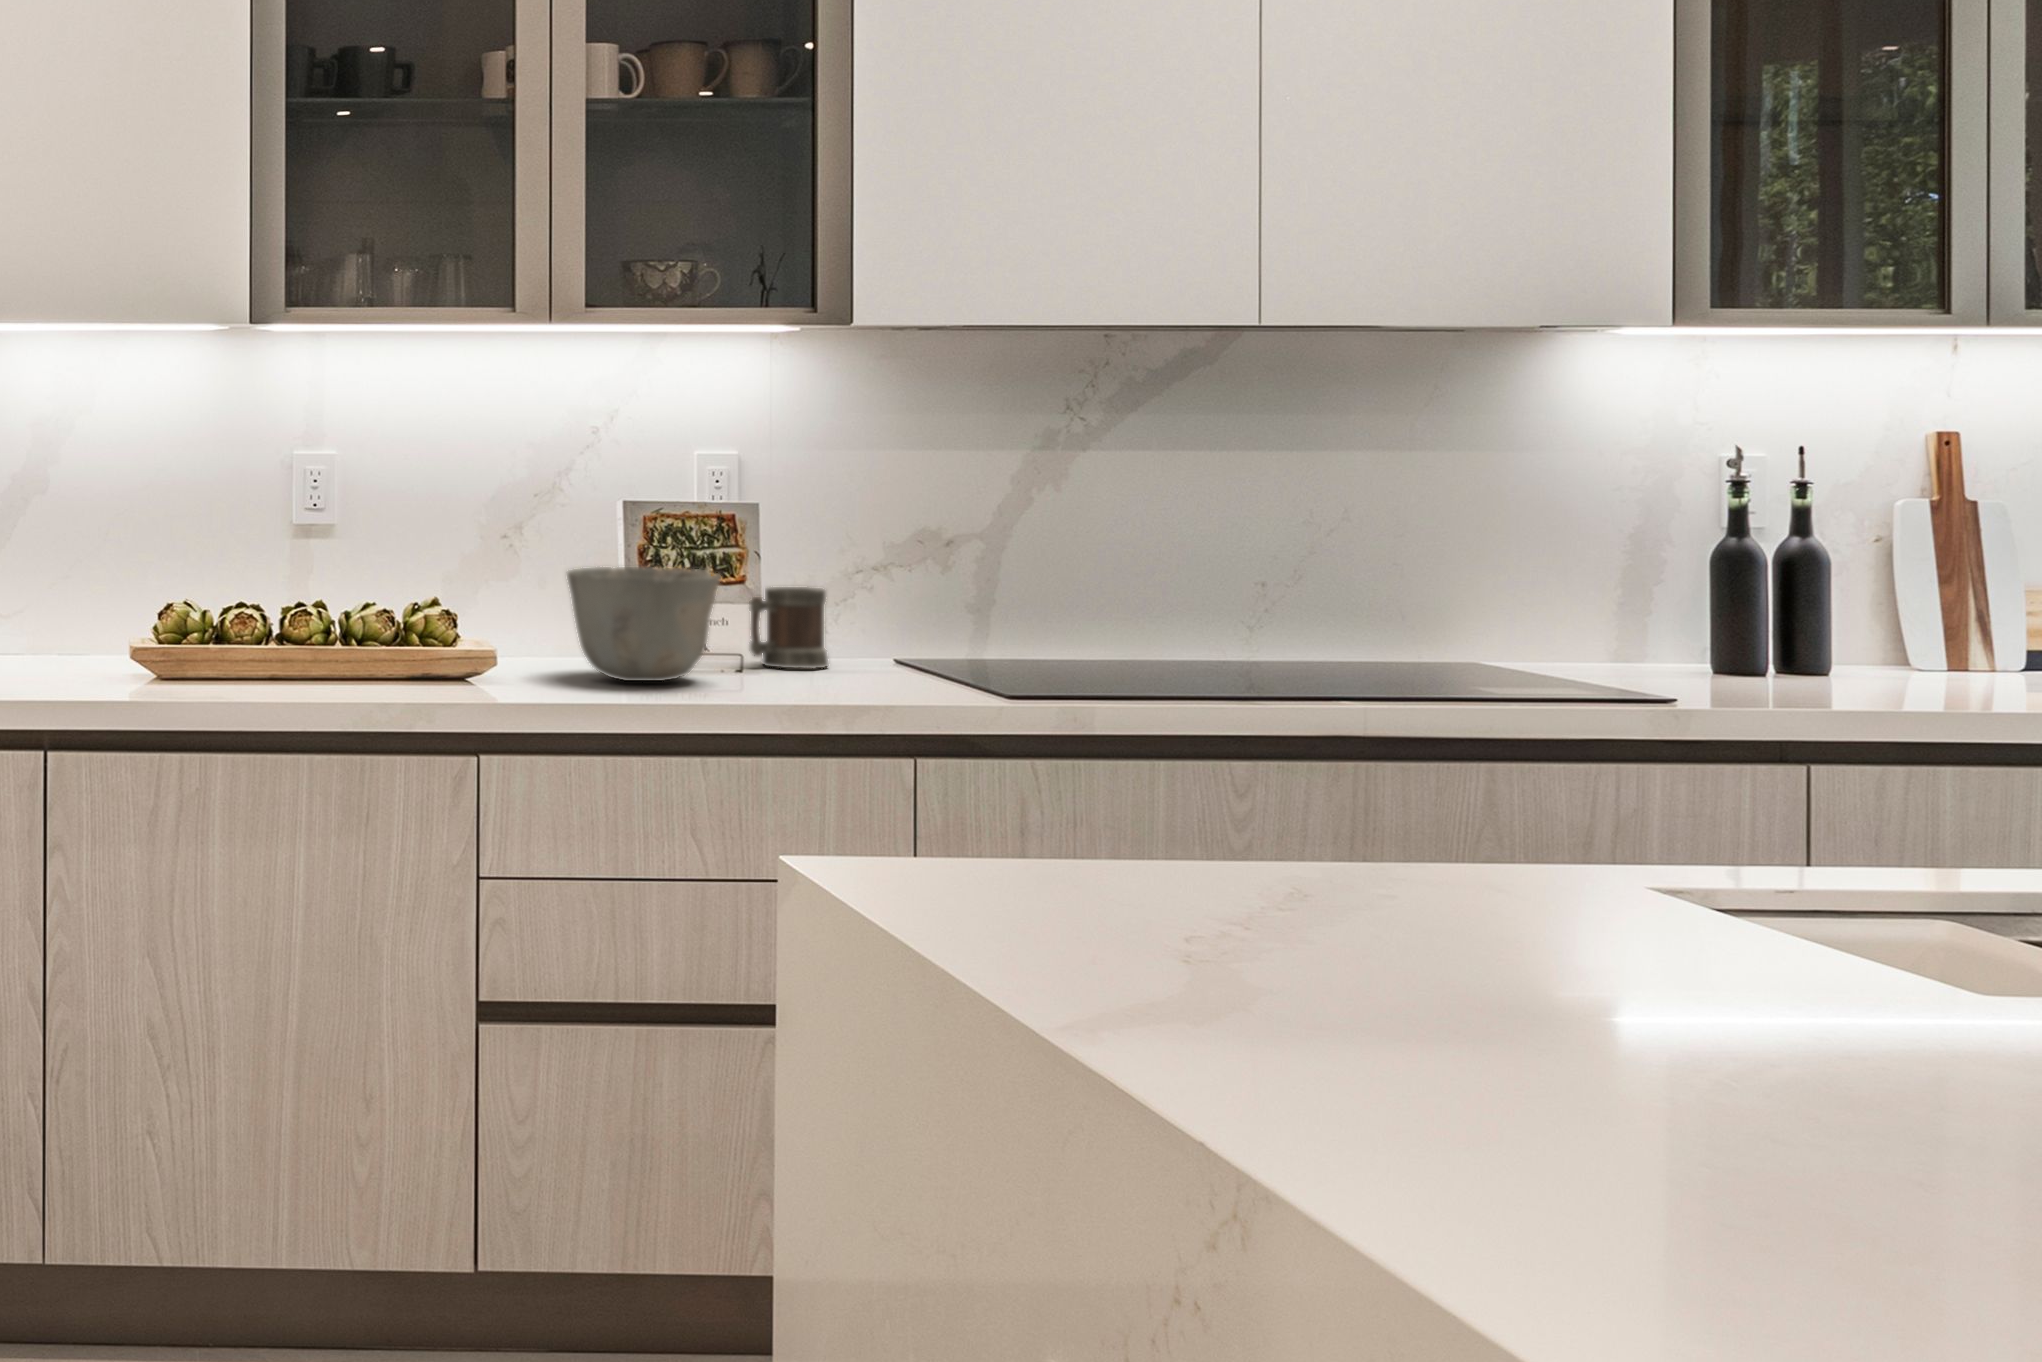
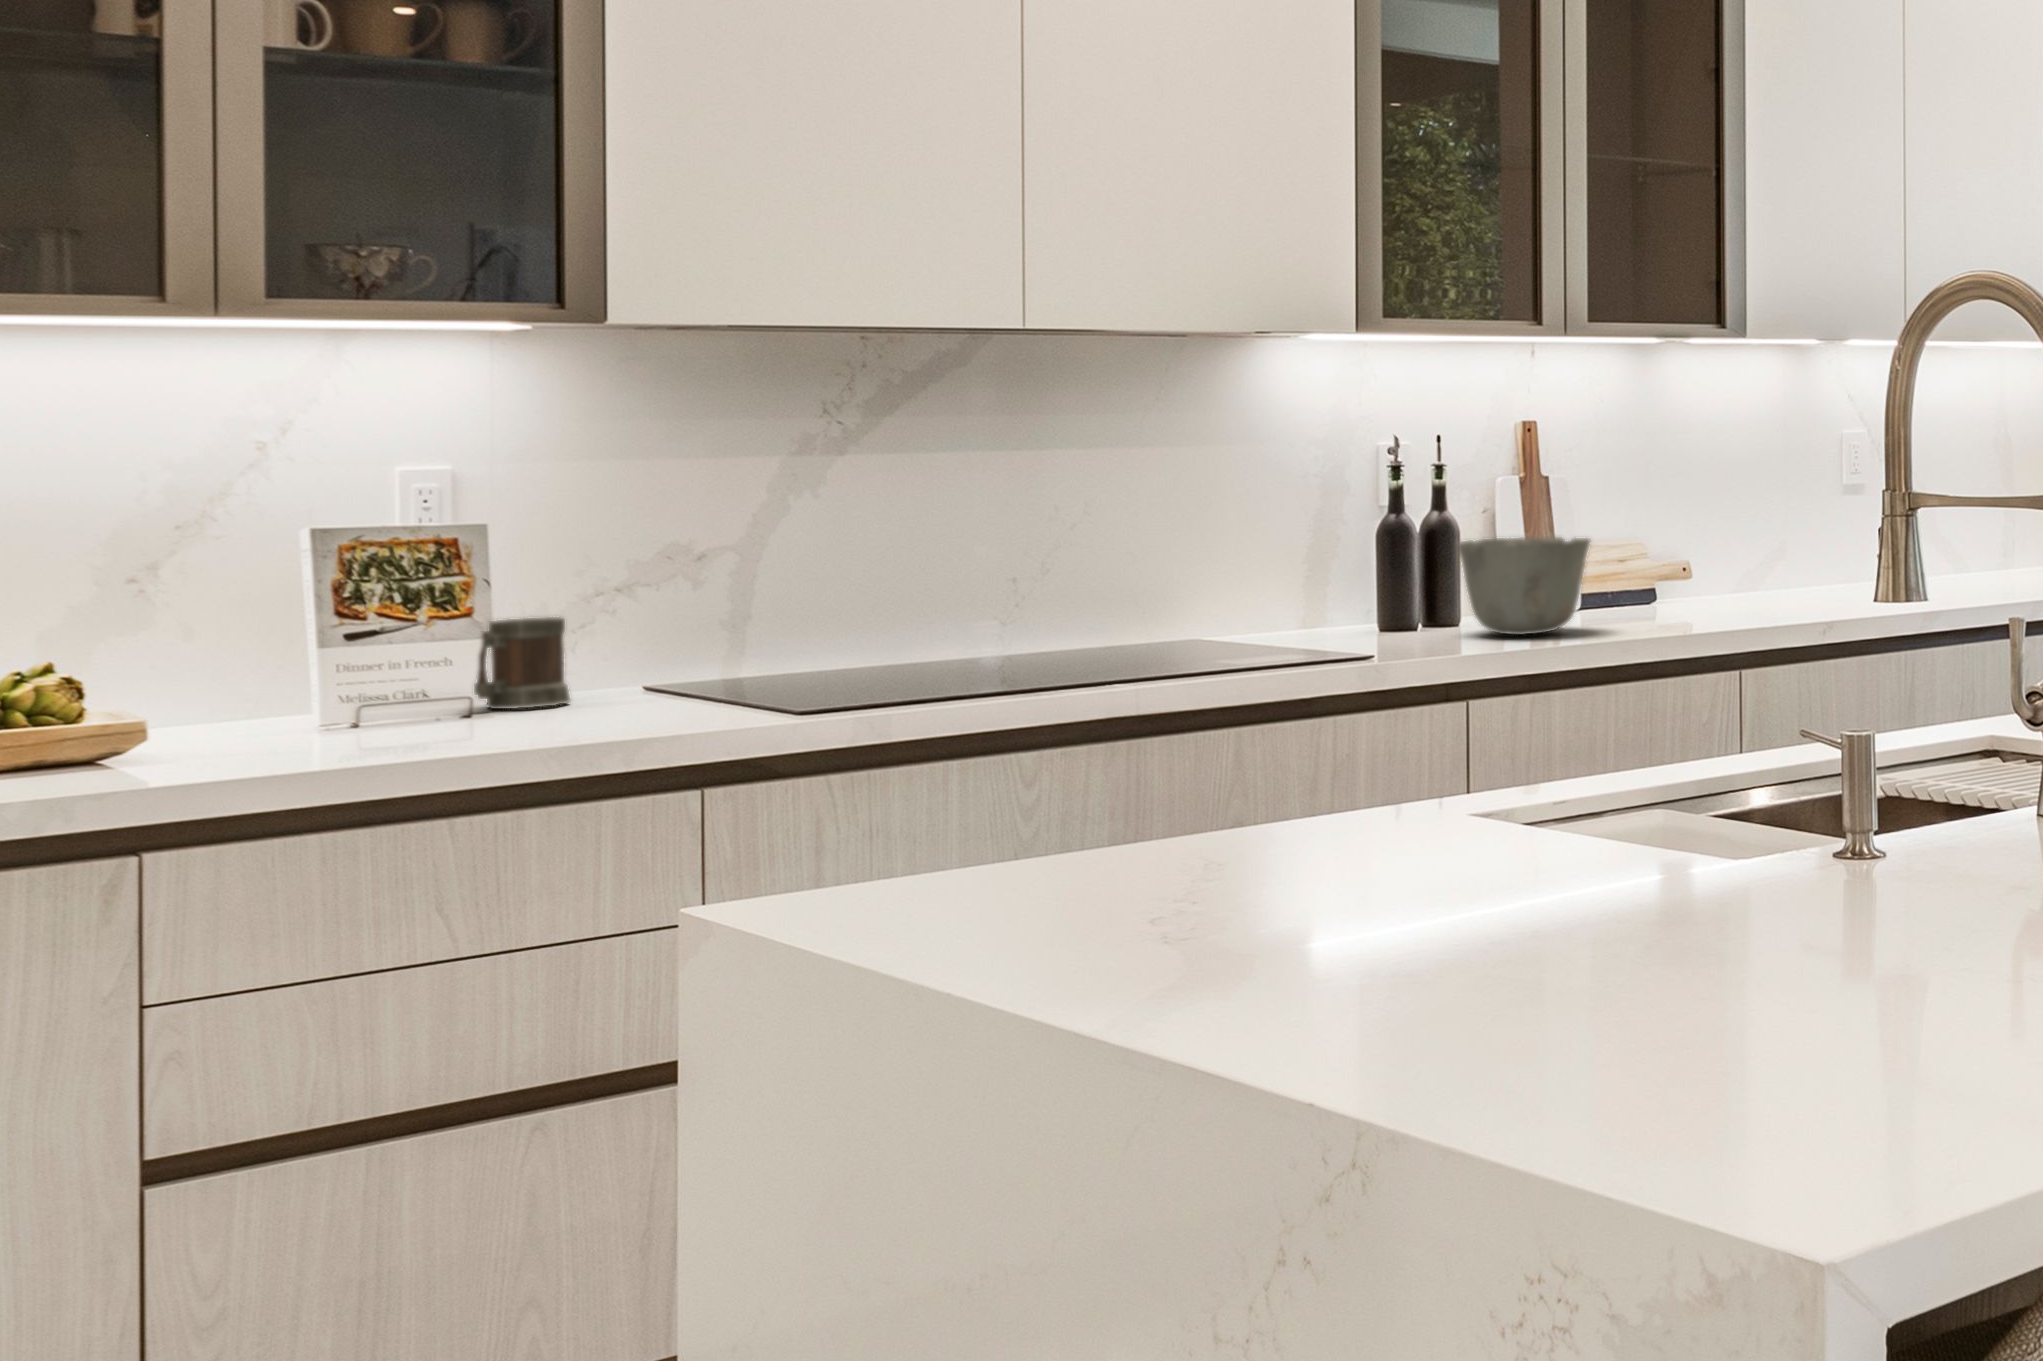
ceramic bowl: present [567,567,721,681] -> present [1457,537,1590,635]

